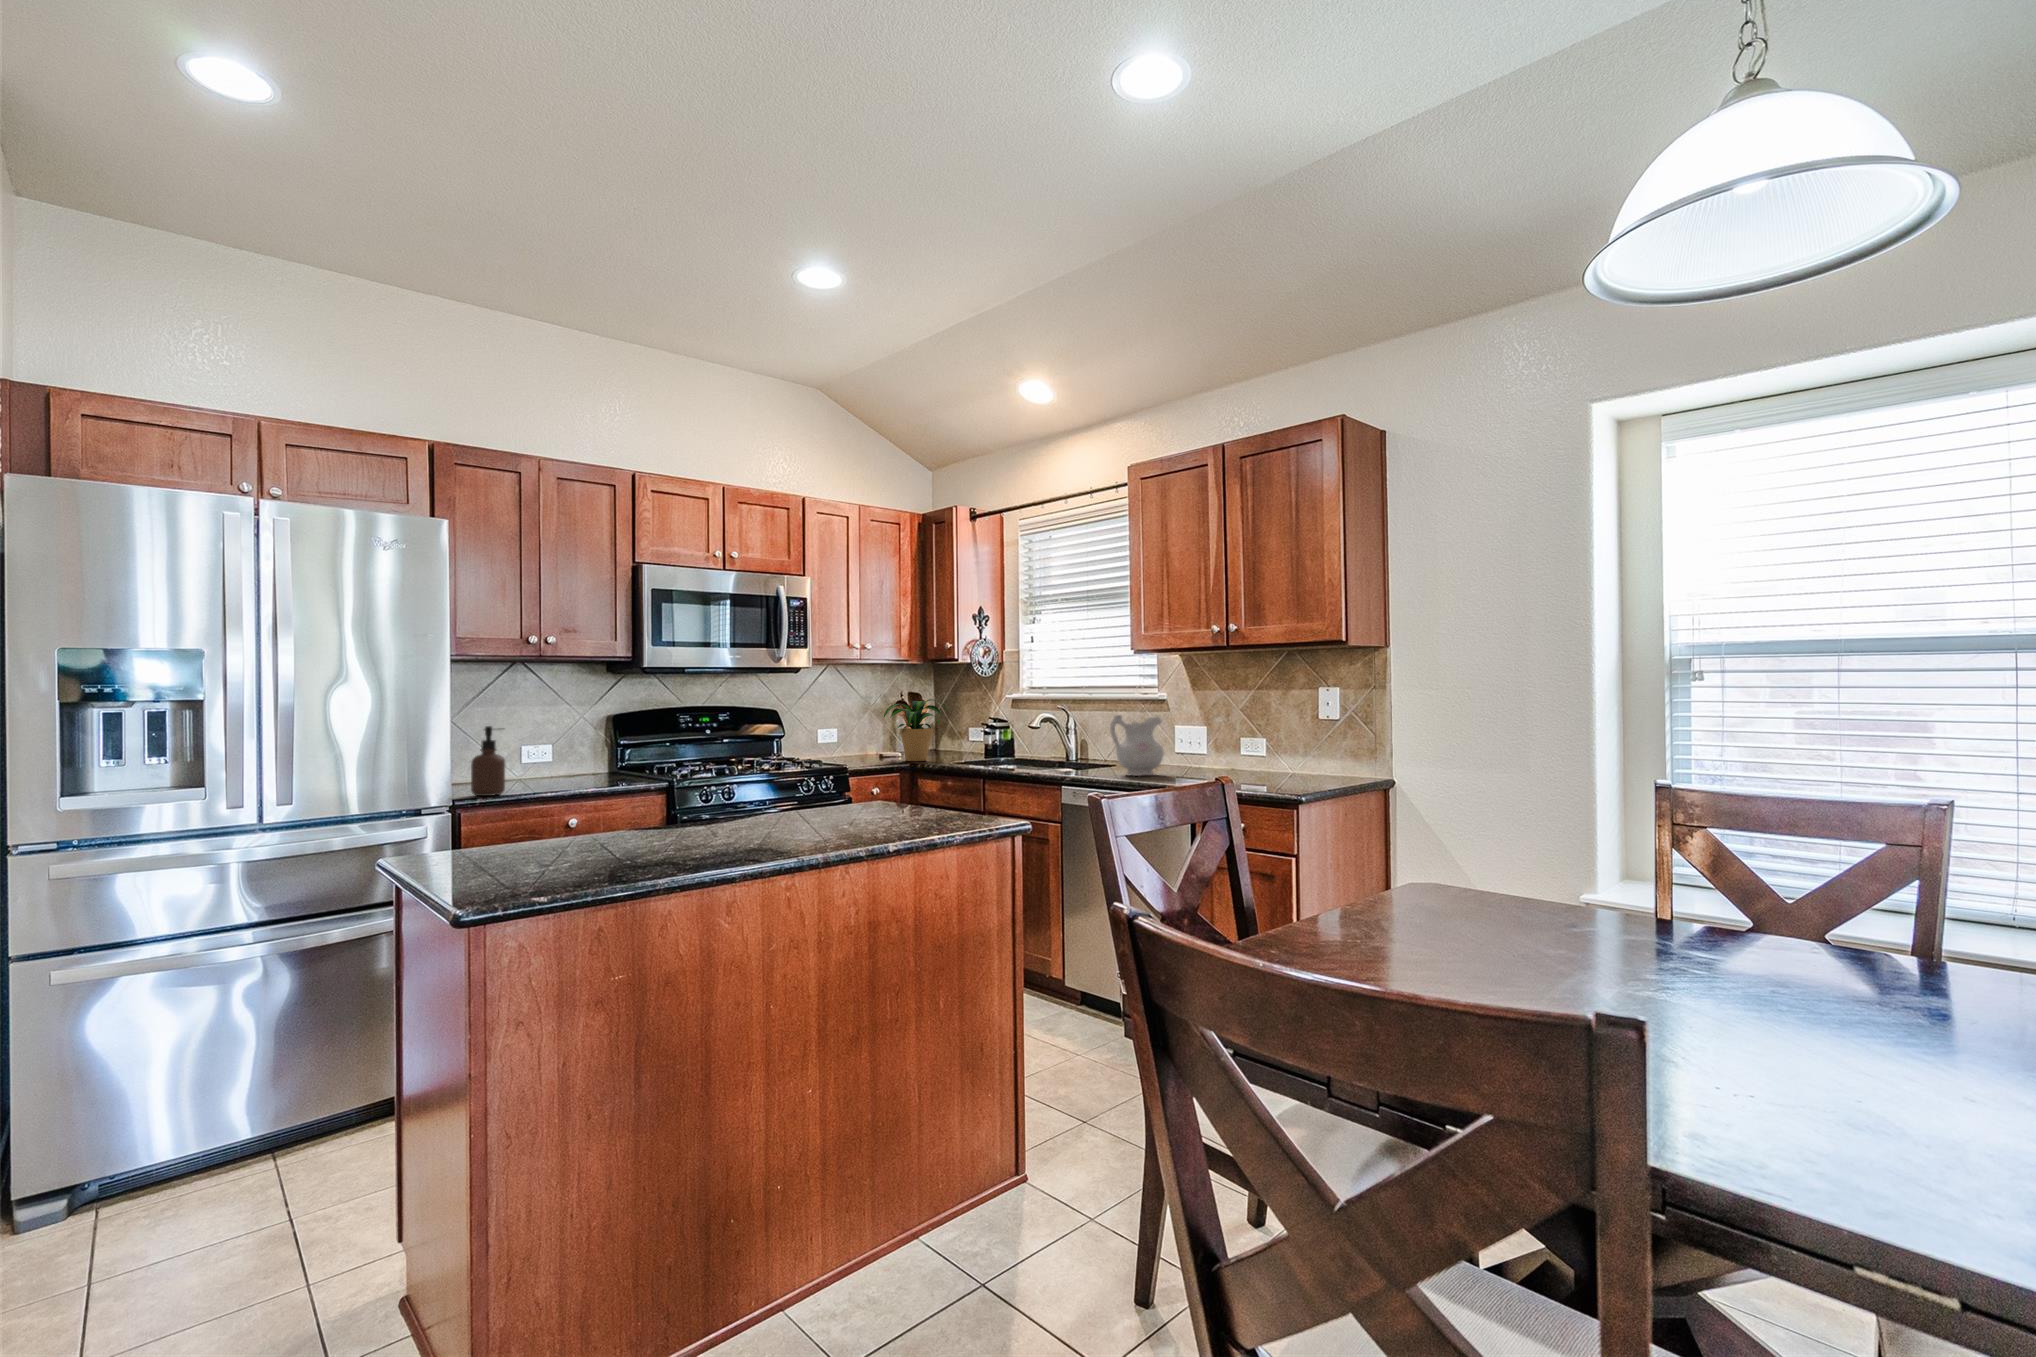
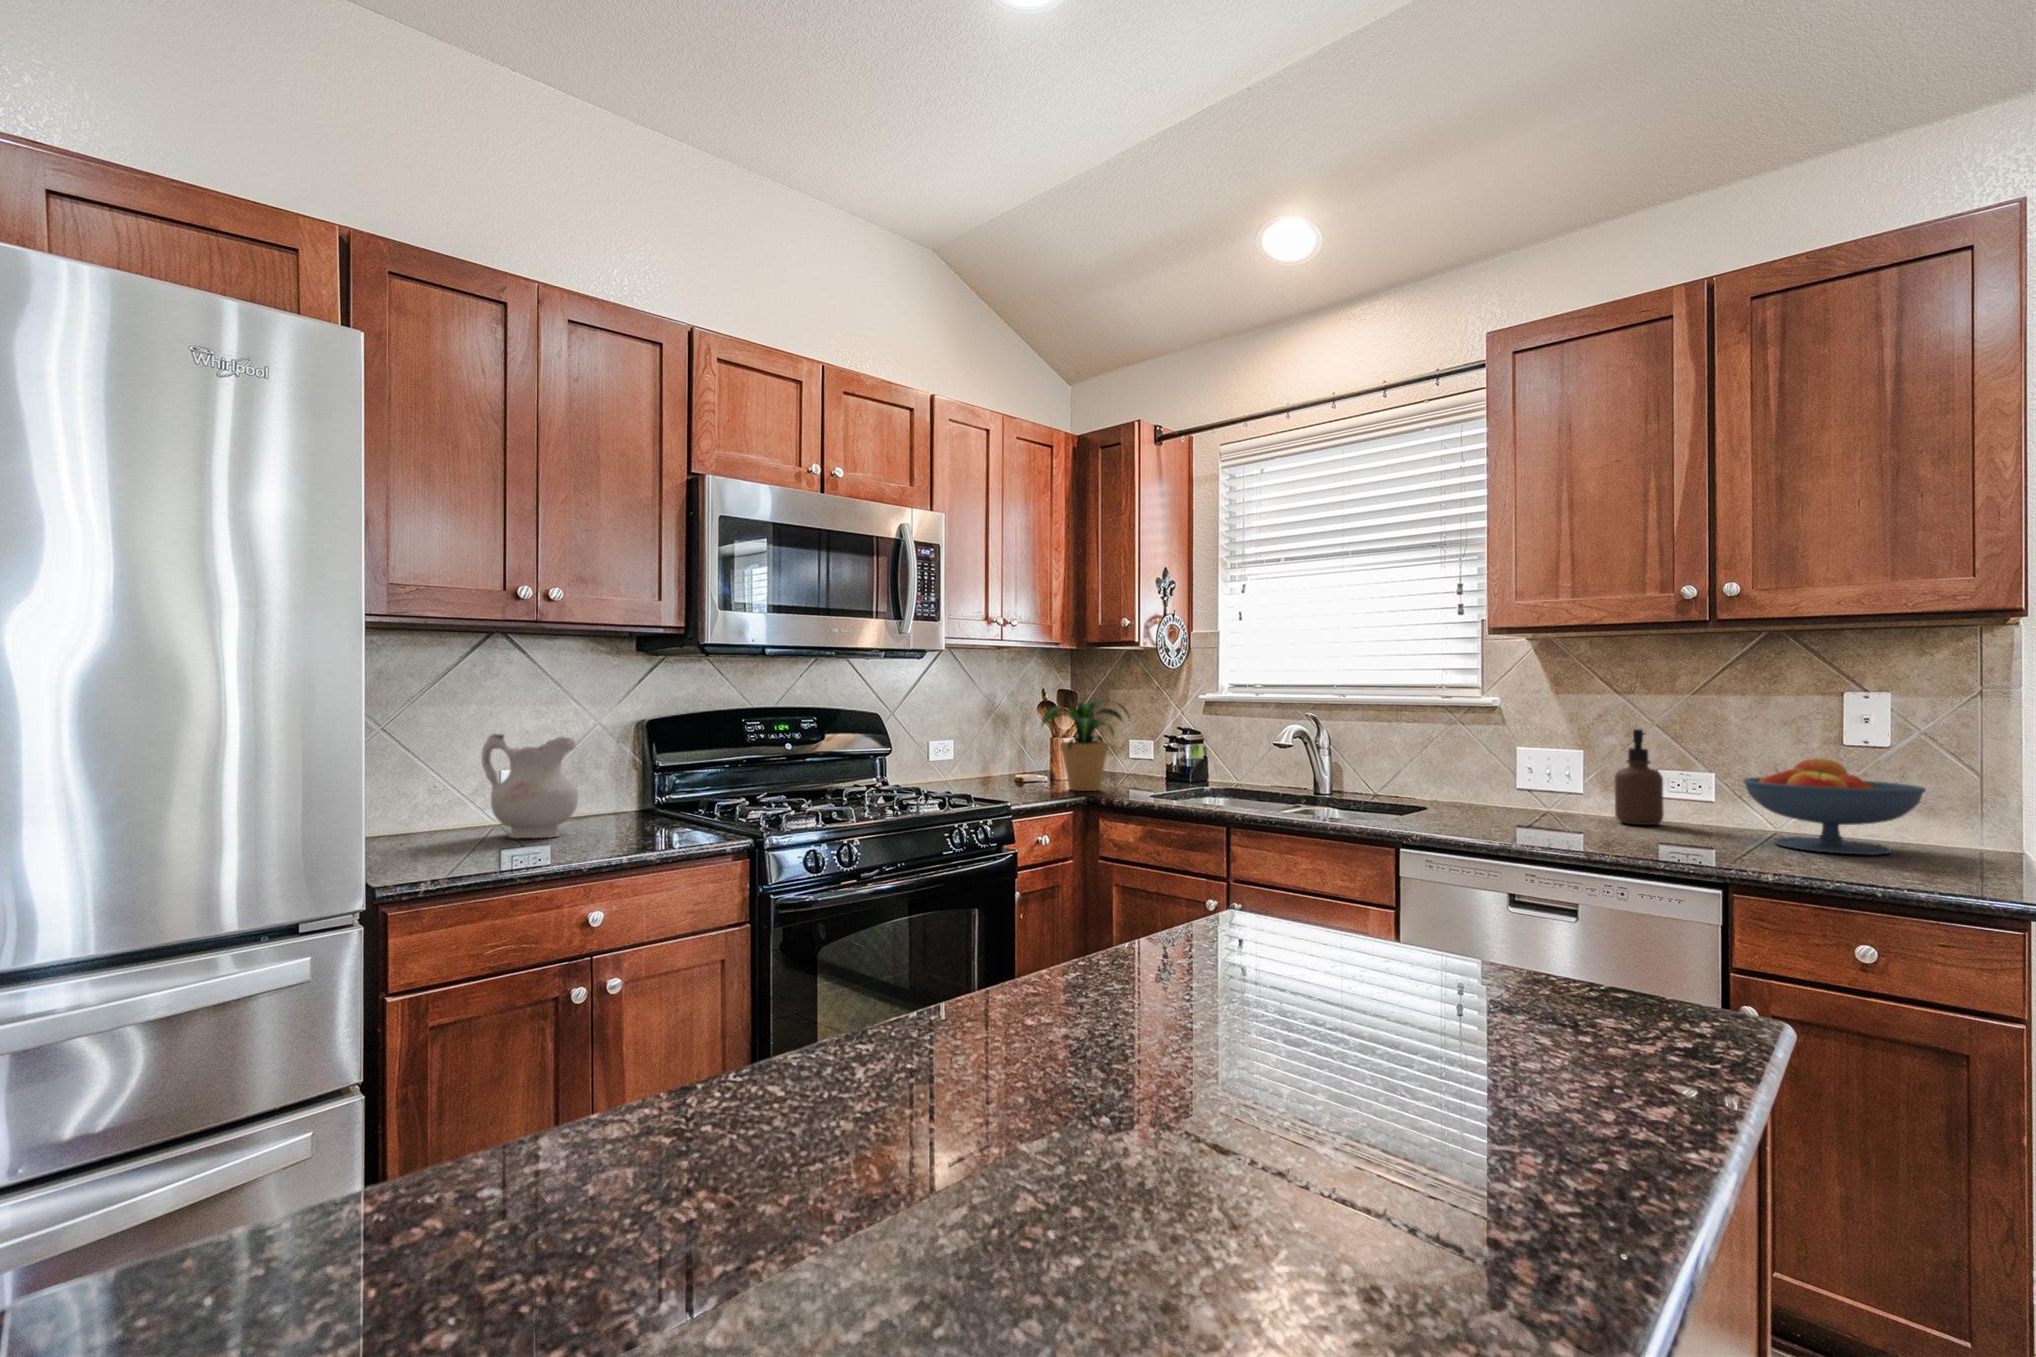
ceramic pitcher: present [1110,715,1164,776] -> present [481,734,578,839]
soap dispenser: present [471,726,505,796] -> present [1615,729,1664,825]
fruit bowl: none [1253,726,1338,780] -> present [1743,758,1926,855]

